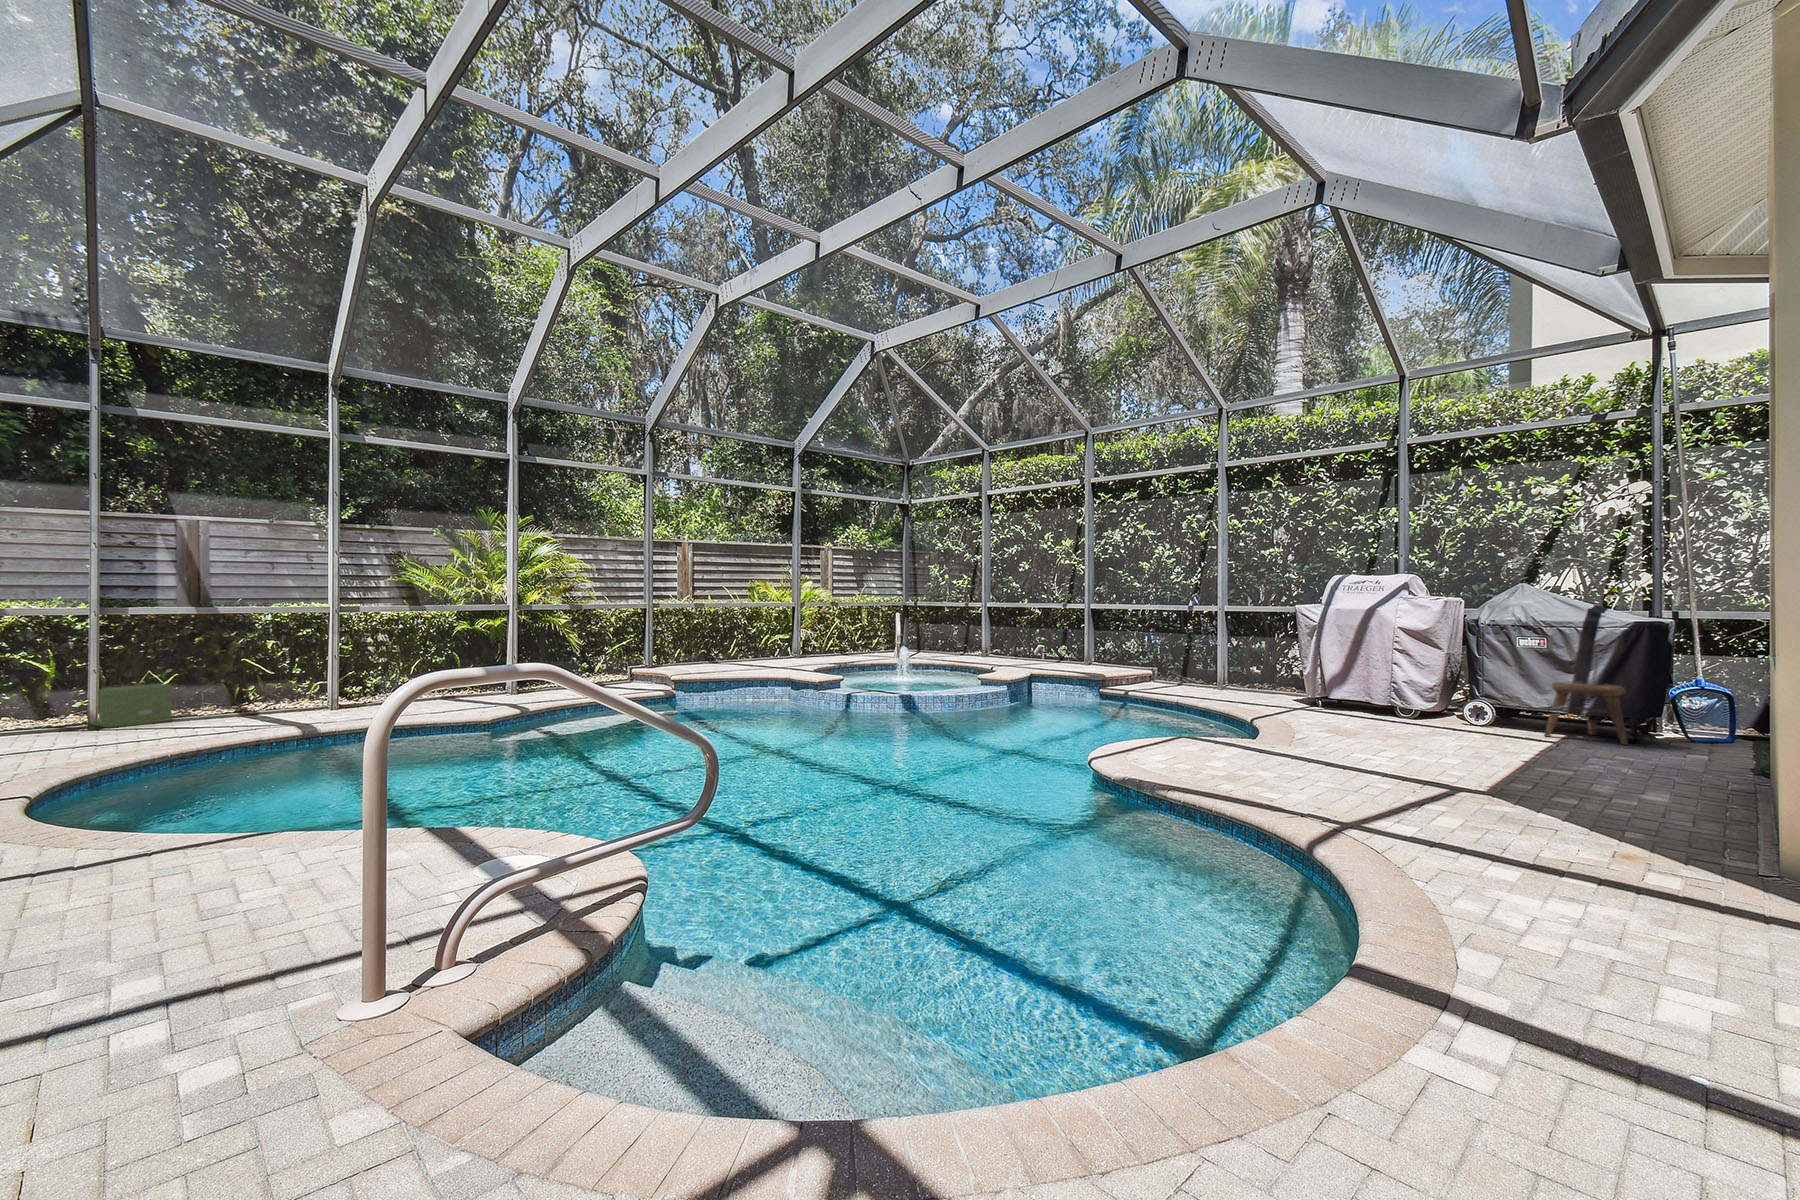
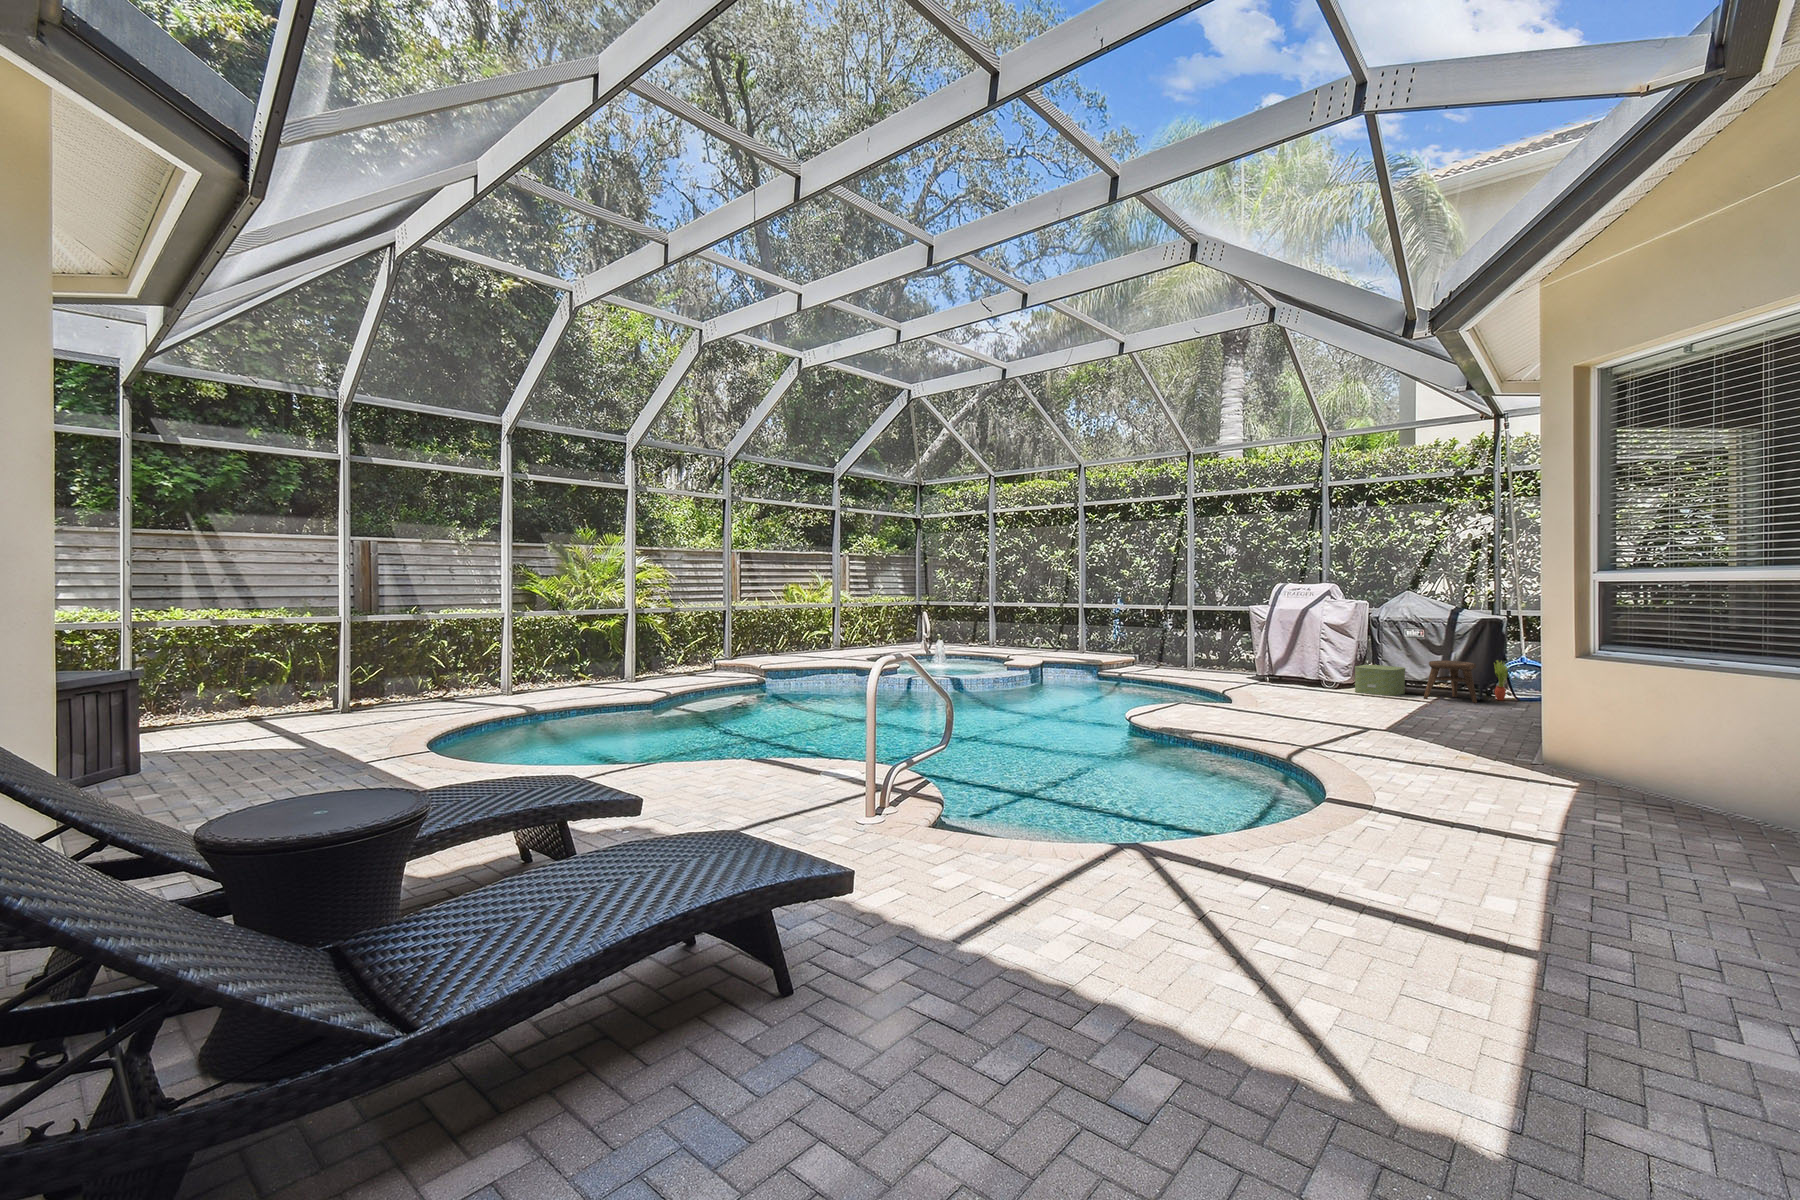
potted plant: none [1653,682,1680,741] -> present [1494,660,1510,700]
storage box: present [91,684,172,727] -> present [1355,665,1405,696]

